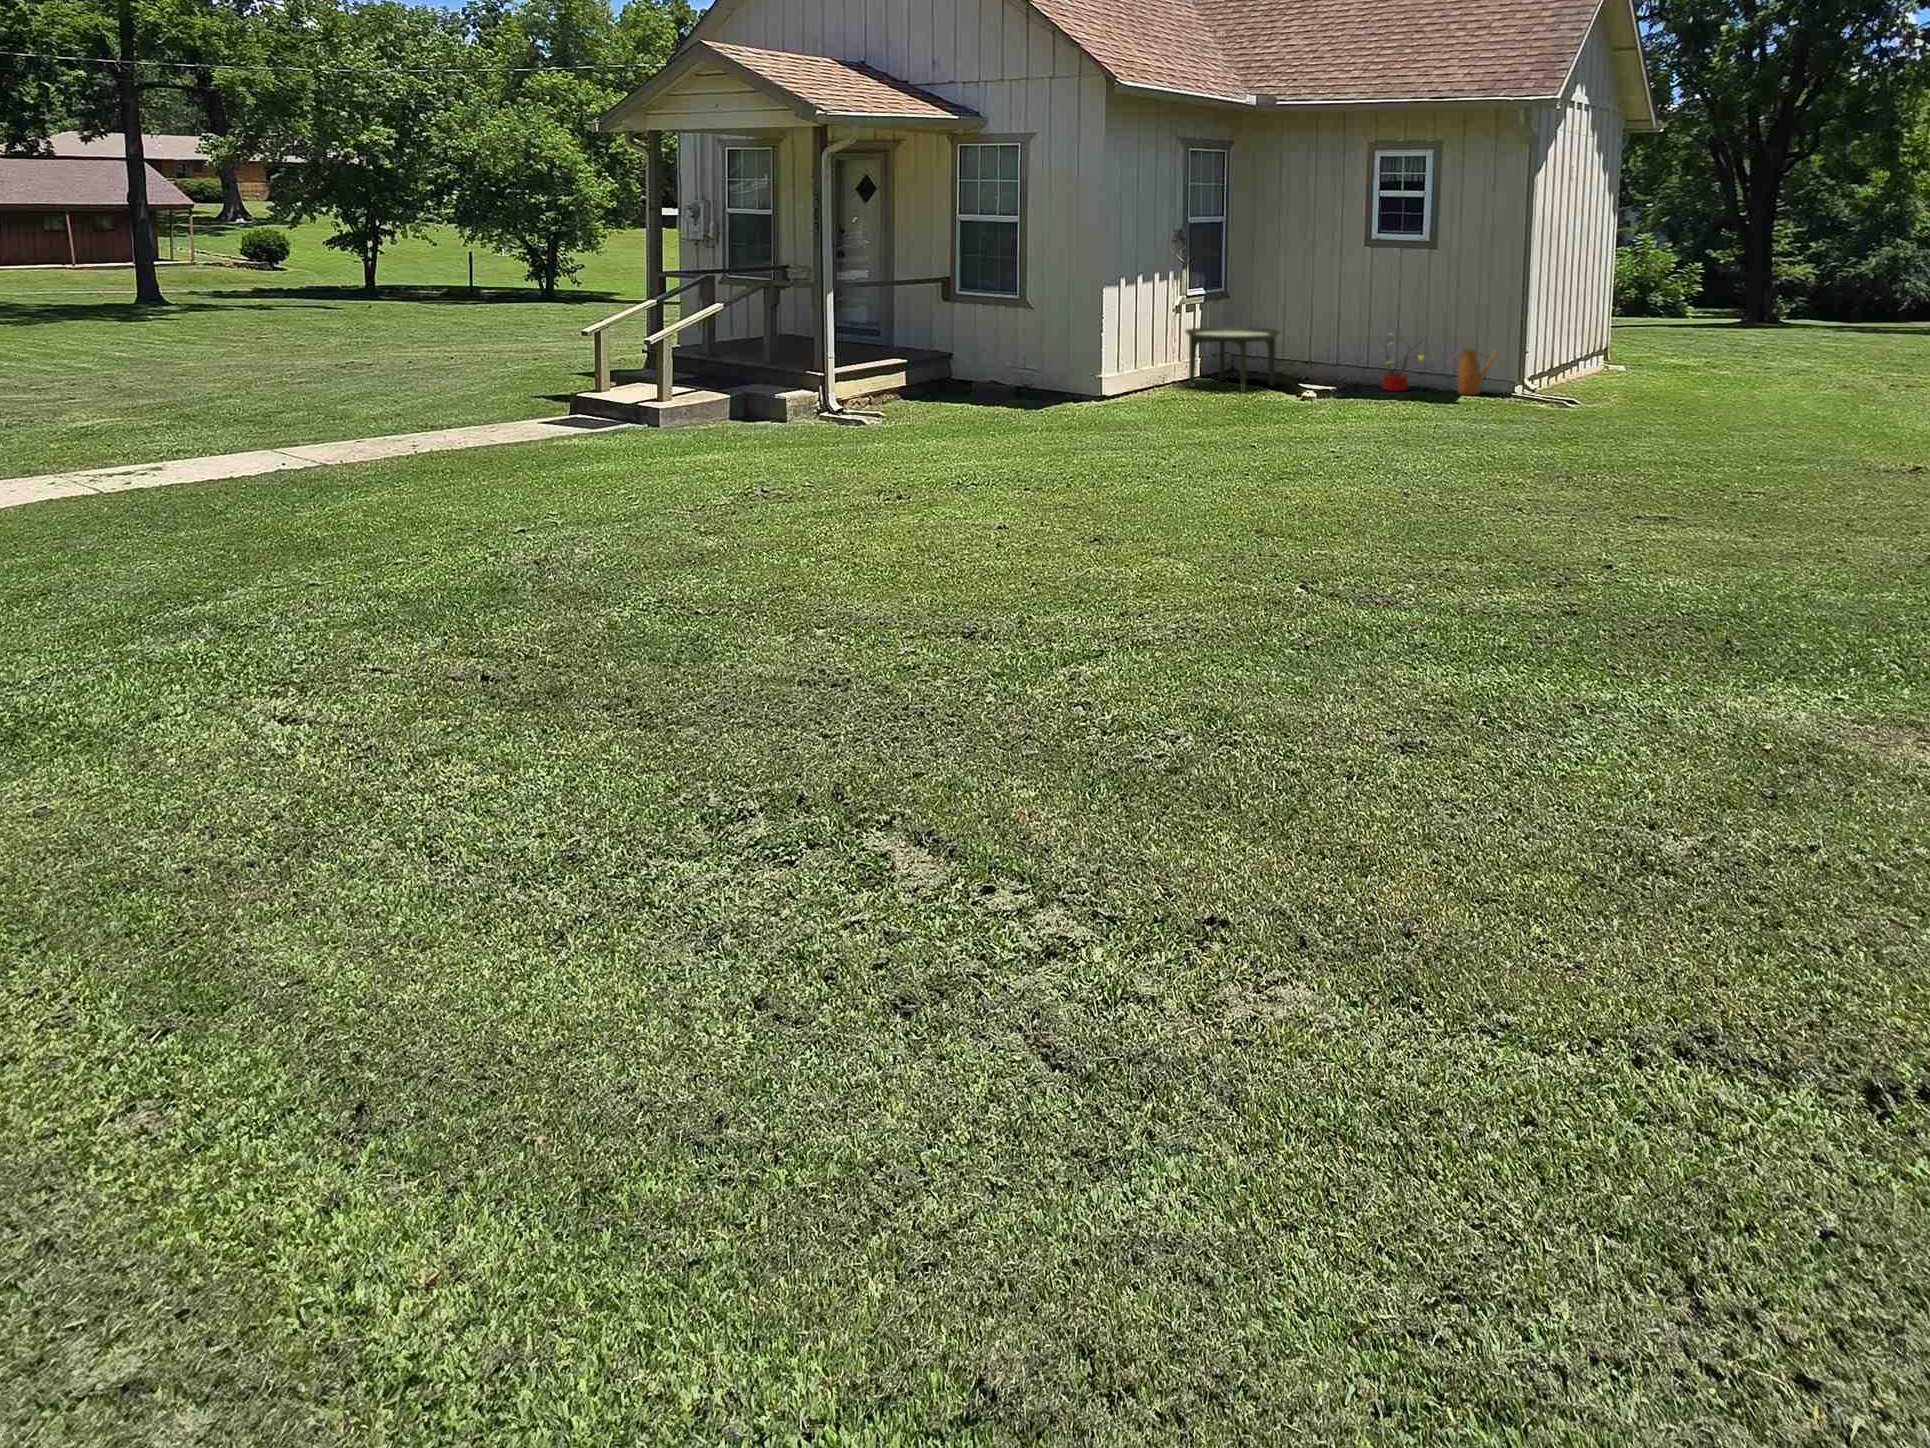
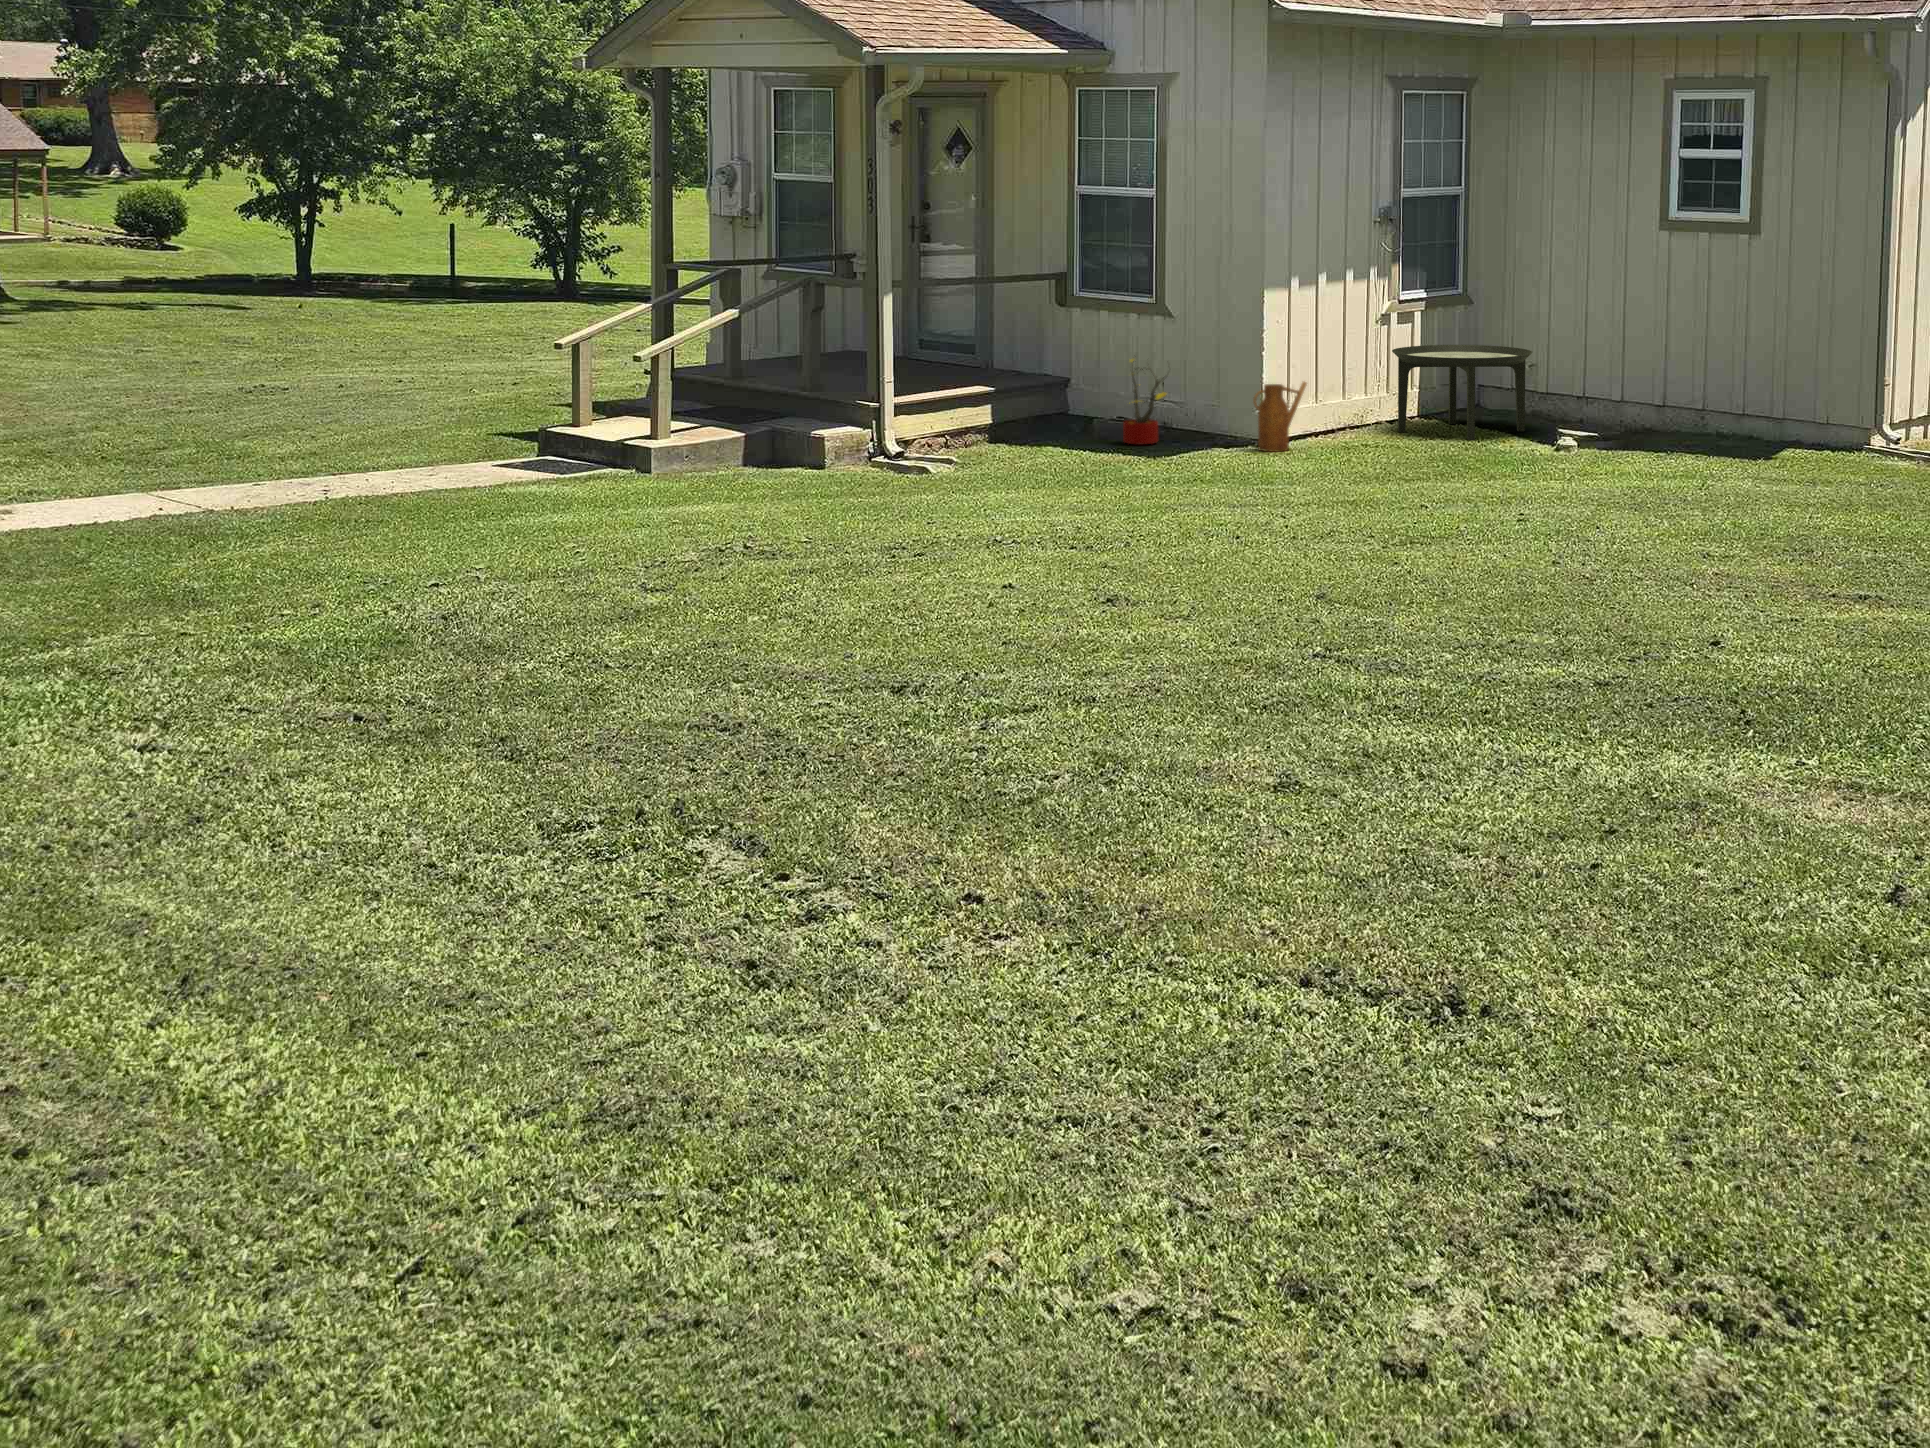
decorative plant: present [1379,339,1424,391] -> present [1123,359,1166,445]
watering can: present [1452,349,1498,395] -> present [1253,382,1307,452]

